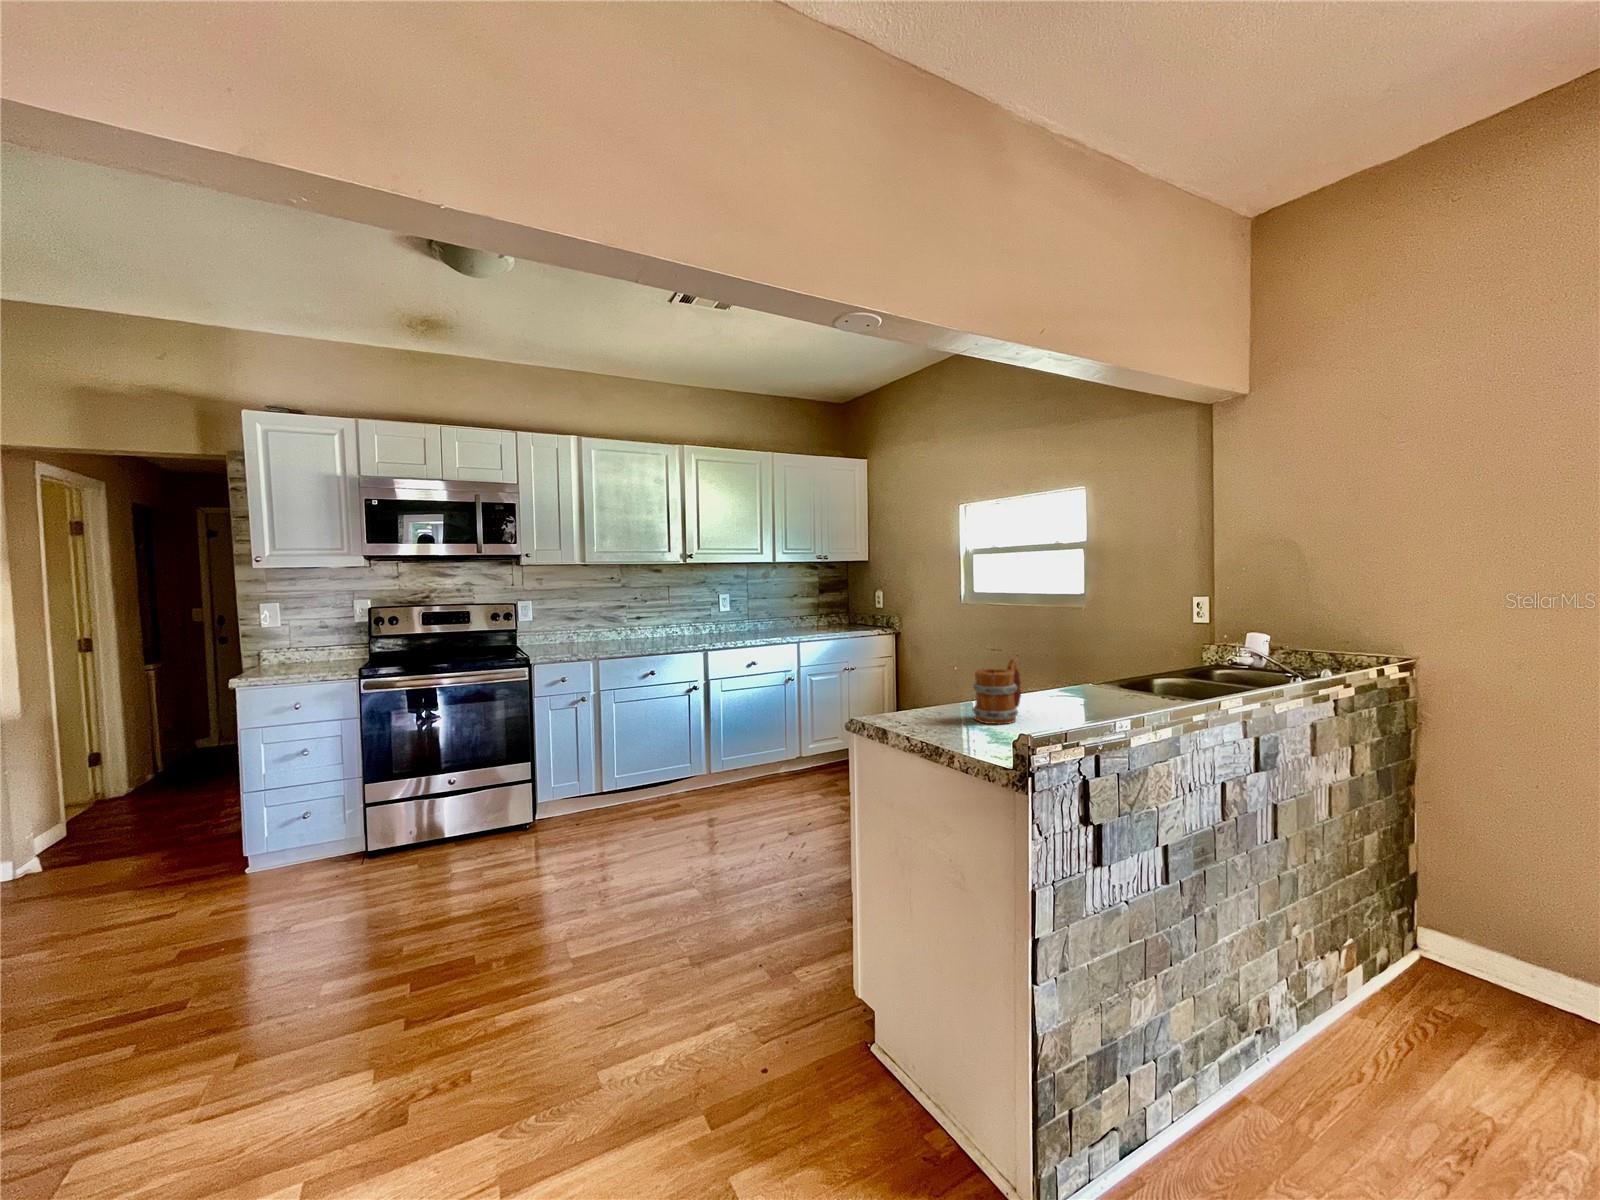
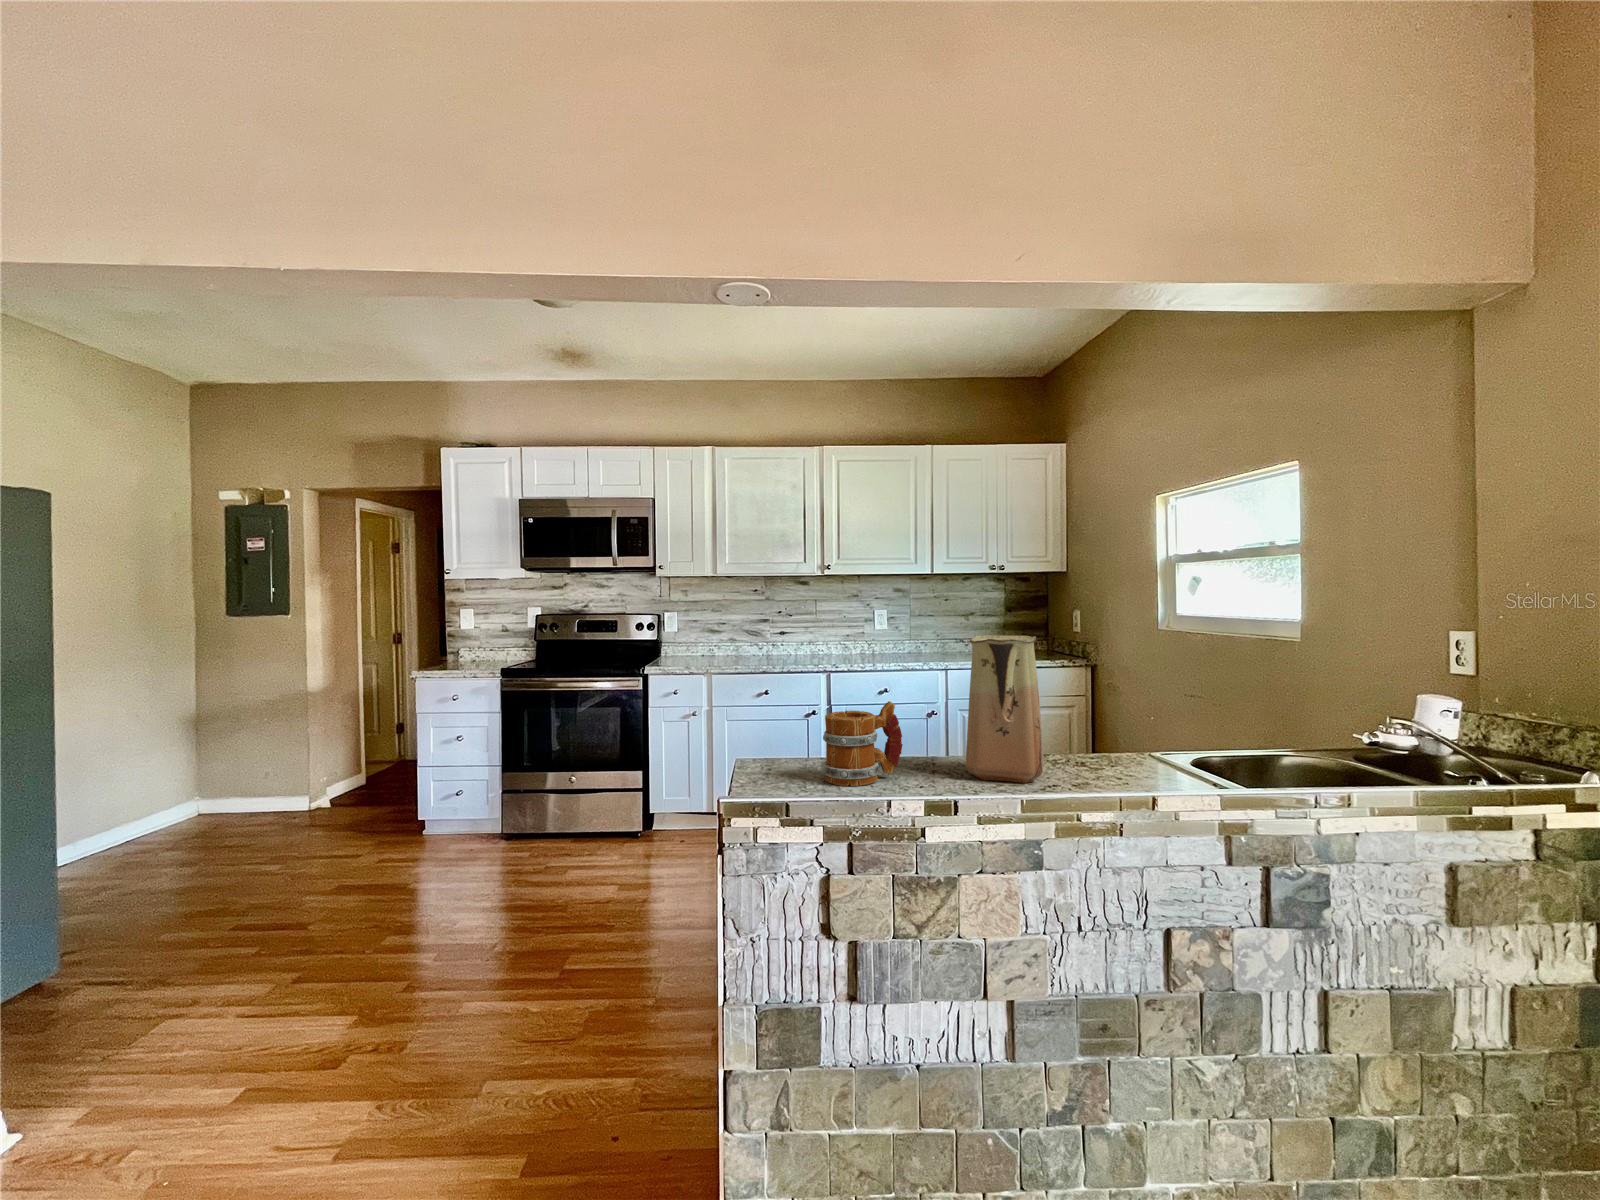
vase: none [1036,607,1103,709] -> present [966,635,1043,783]

